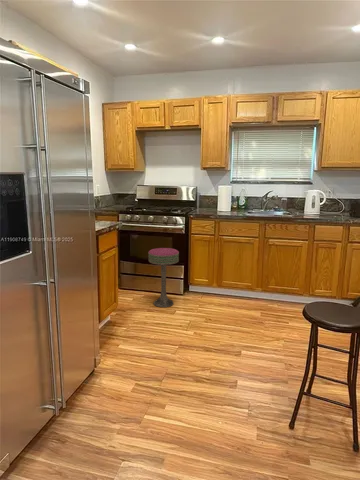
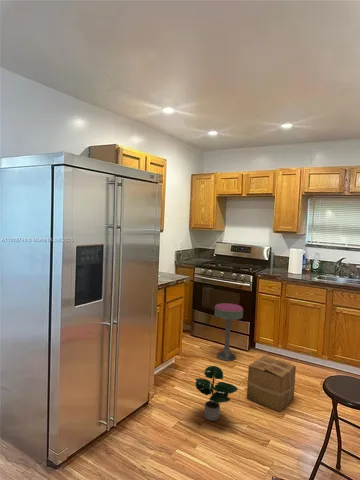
cardboard box: none [198,296,243,349] -> present [247,356,296,412]
potted plant: none [149,316,198,374] -> present [195,366,238,421]

